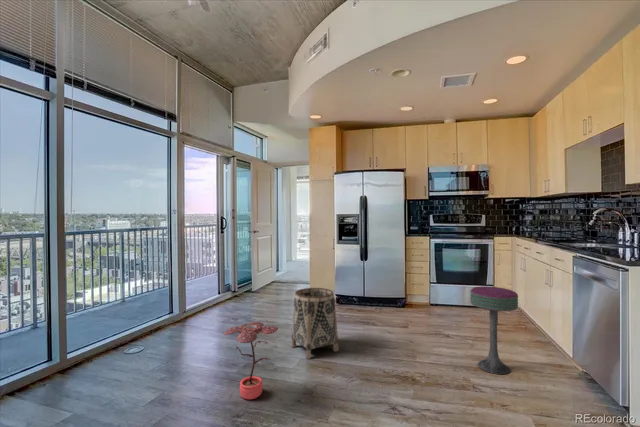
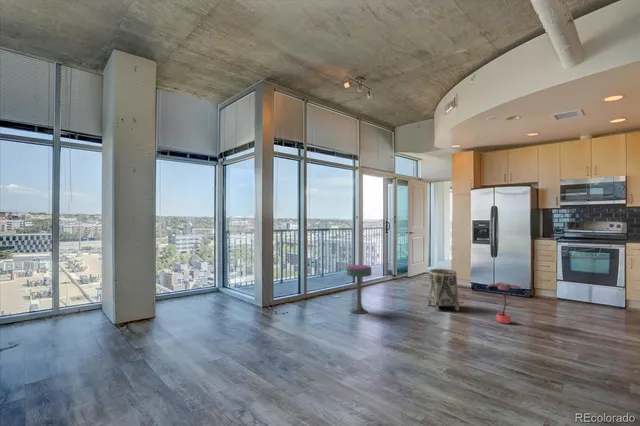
bar stool: present [470,286,518,374] -> present [347,265,371,314]
potted plant: present [224,322,278,399] -> present [488,283,521,324]

